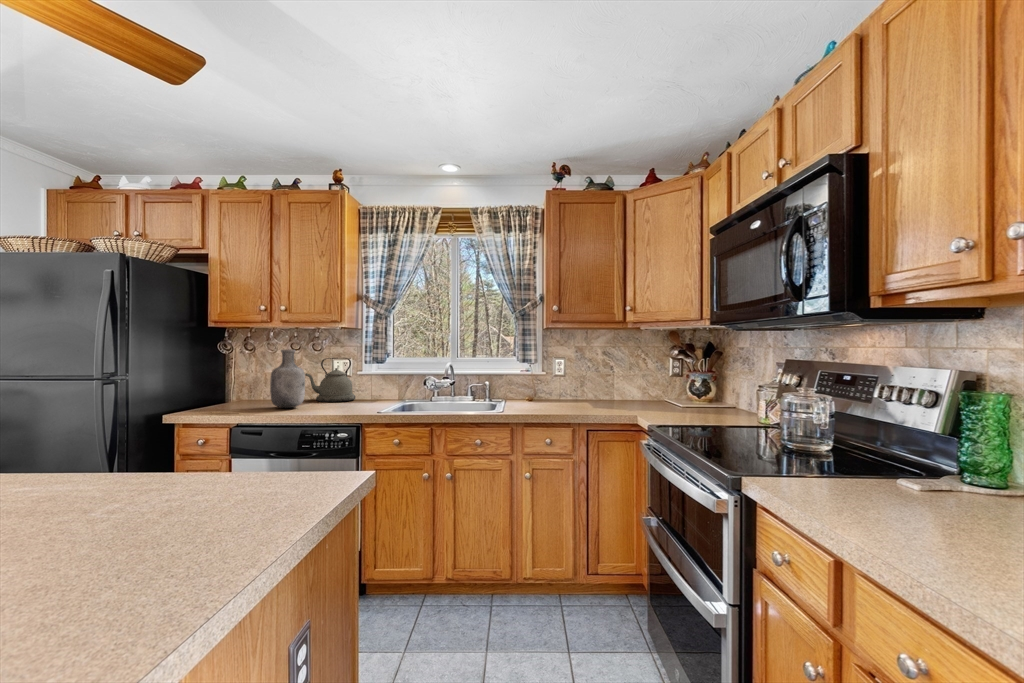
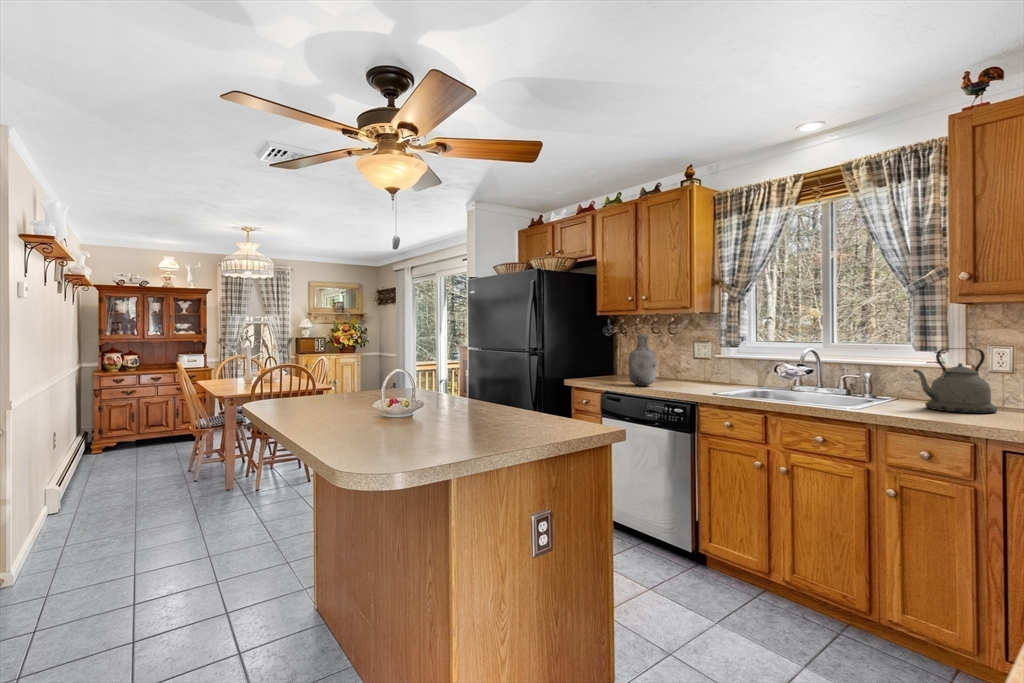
kettle: present [305,358,355,402] -> present [913,348,997,413]

